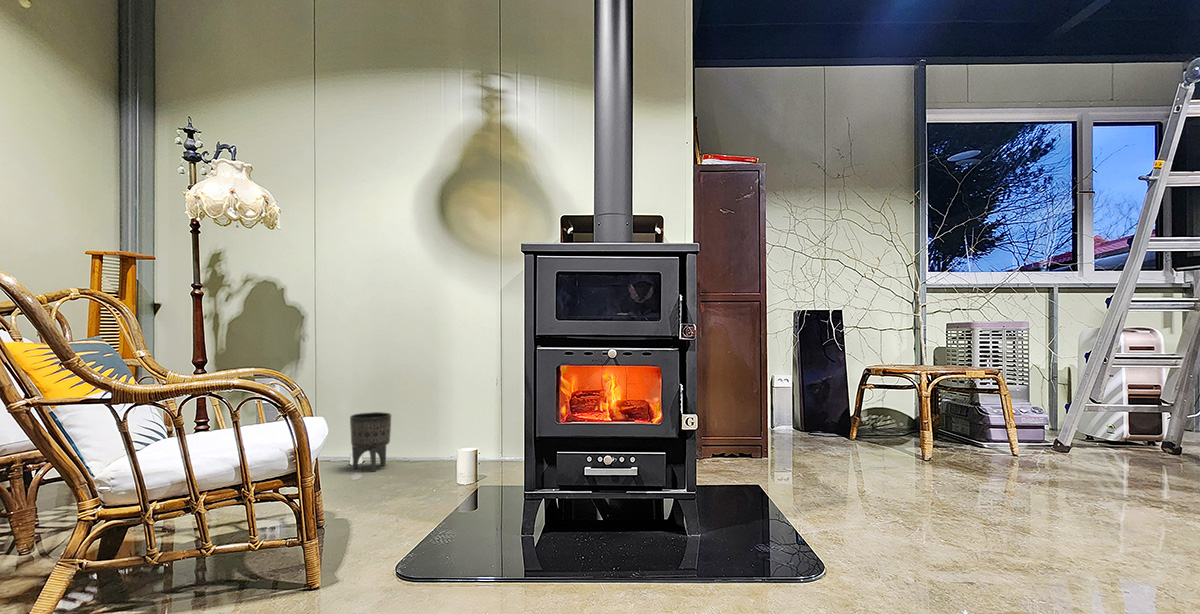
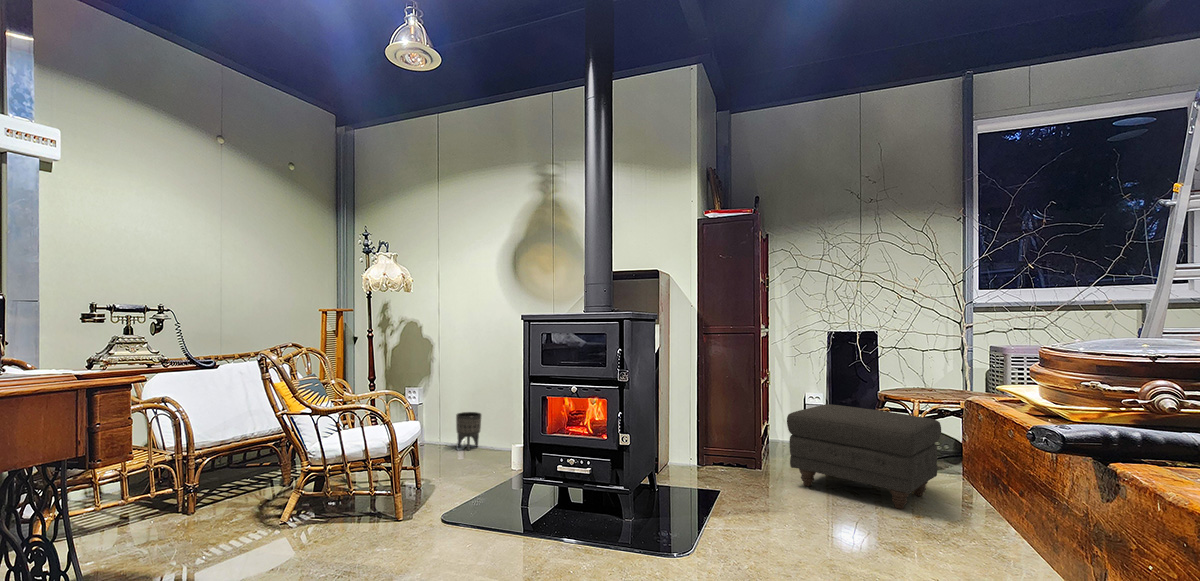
ottoman: none [861,366,1060,489] -> present [787,404,941,509]

